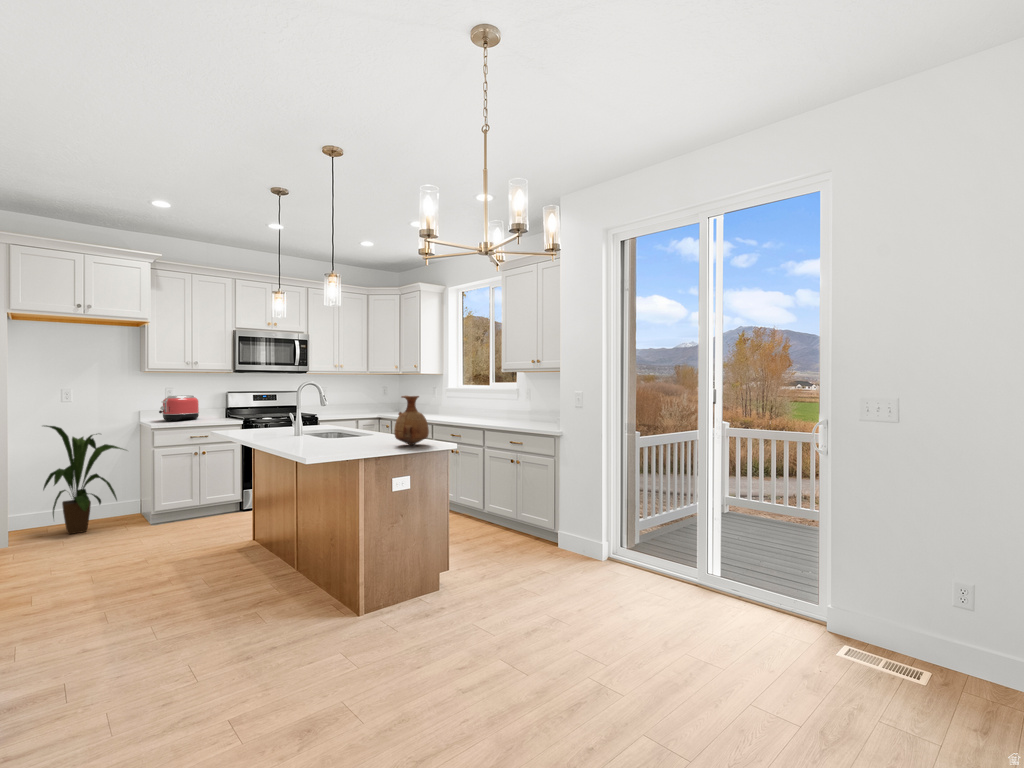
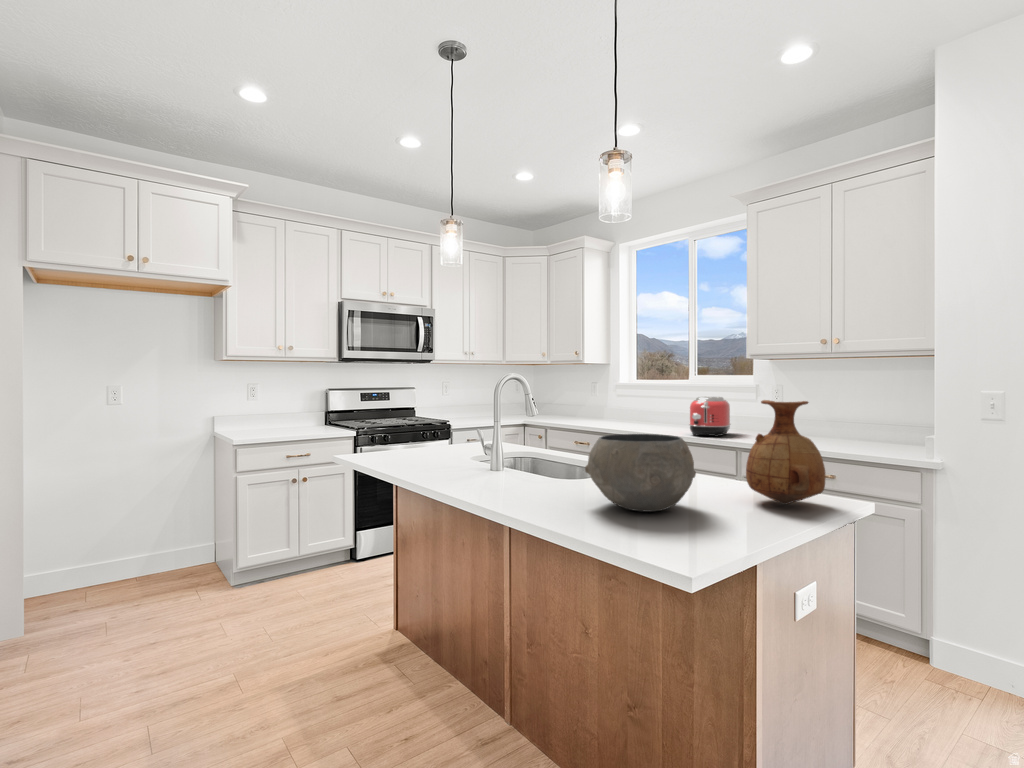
toaster: present [159,395,199,421] -> present [689,397,730,437]
ceramic bowl: none [313,413,366,448] -> present [585,434,696,512]
house plant: present [43,425,125,534] -> none [75,441,200,604]

